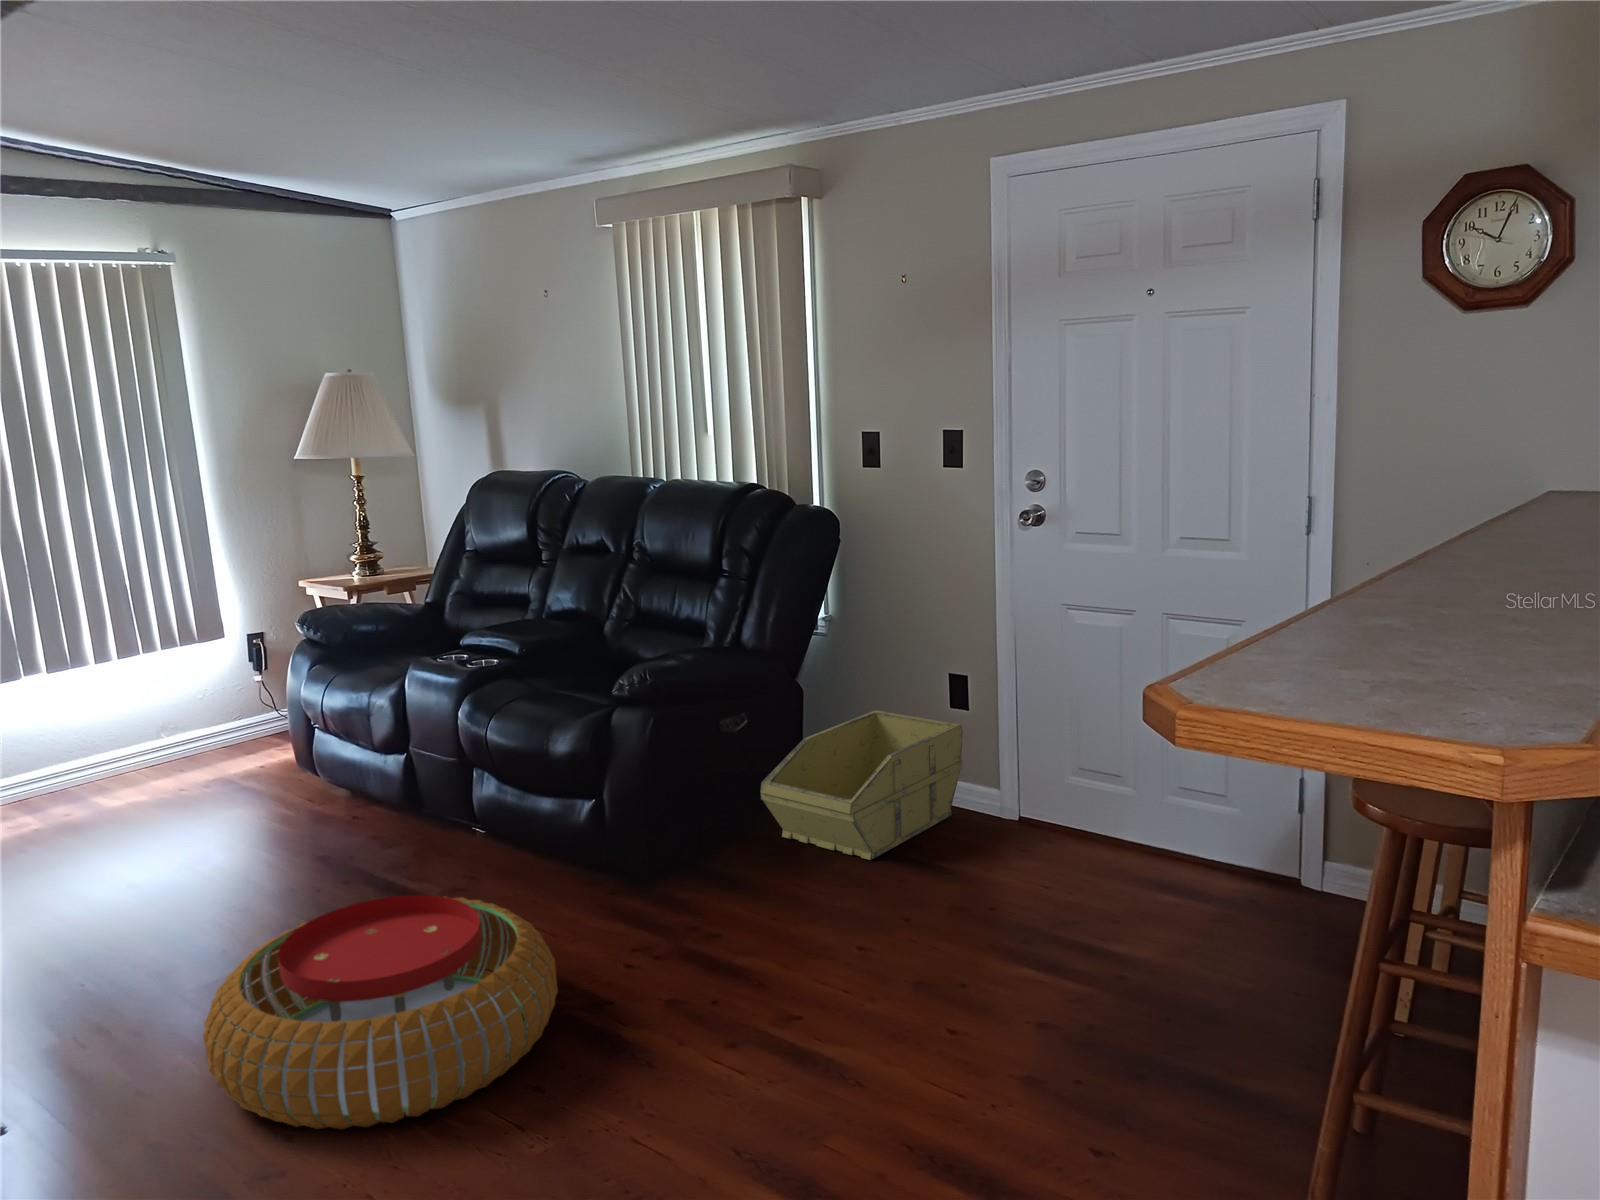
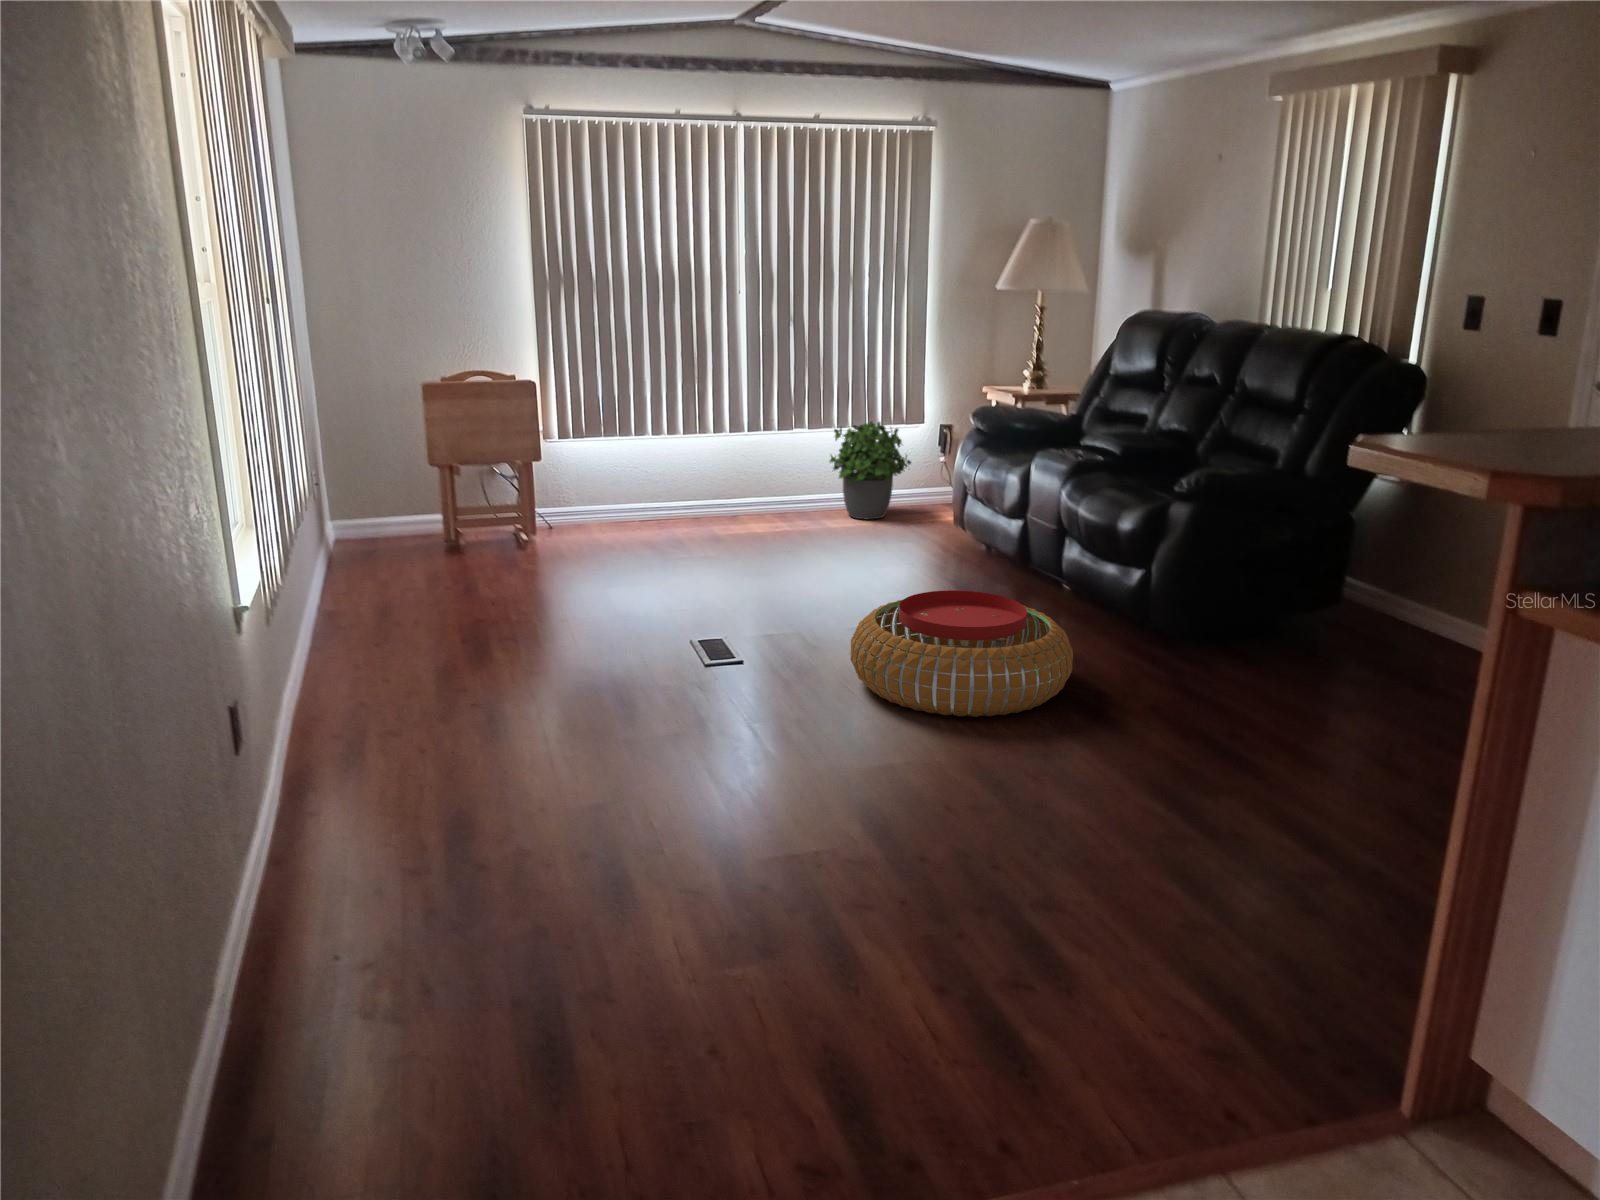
potted plant: none [89,646,218,783] -> present [830,421,911,519]
storage bin: present [760,710,963,860] -> none [1289,557,1506,670]

